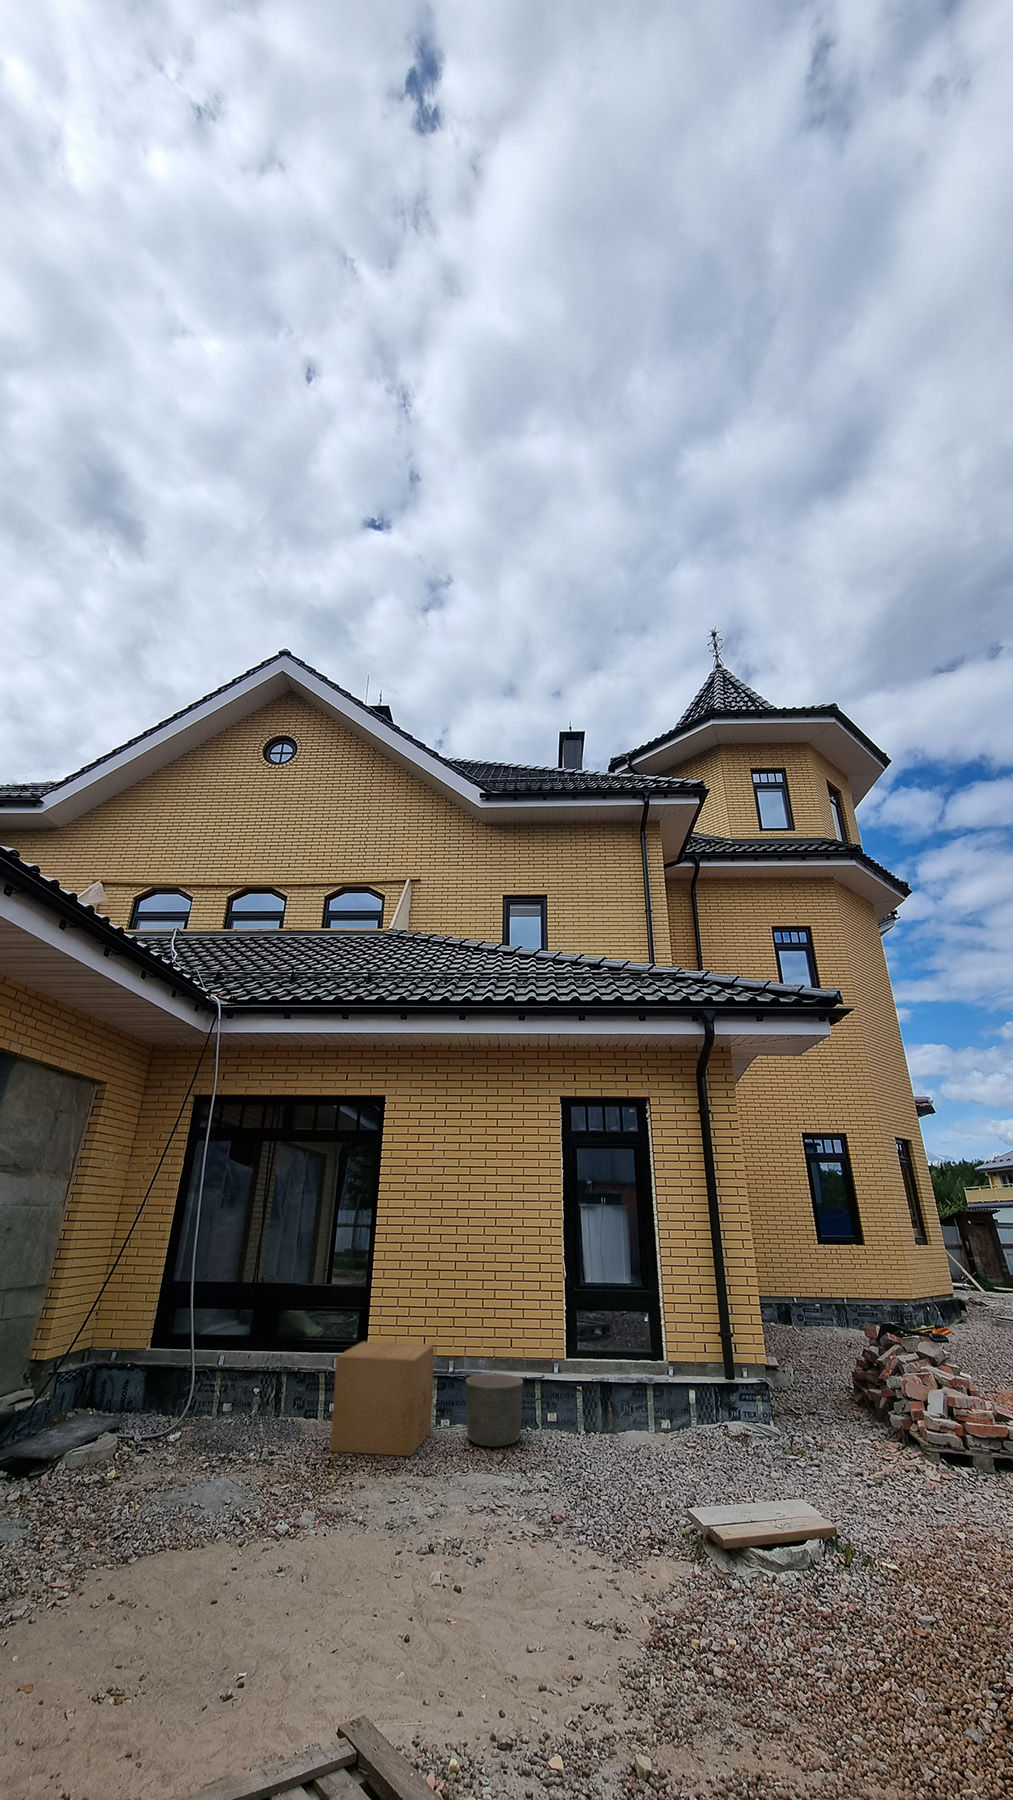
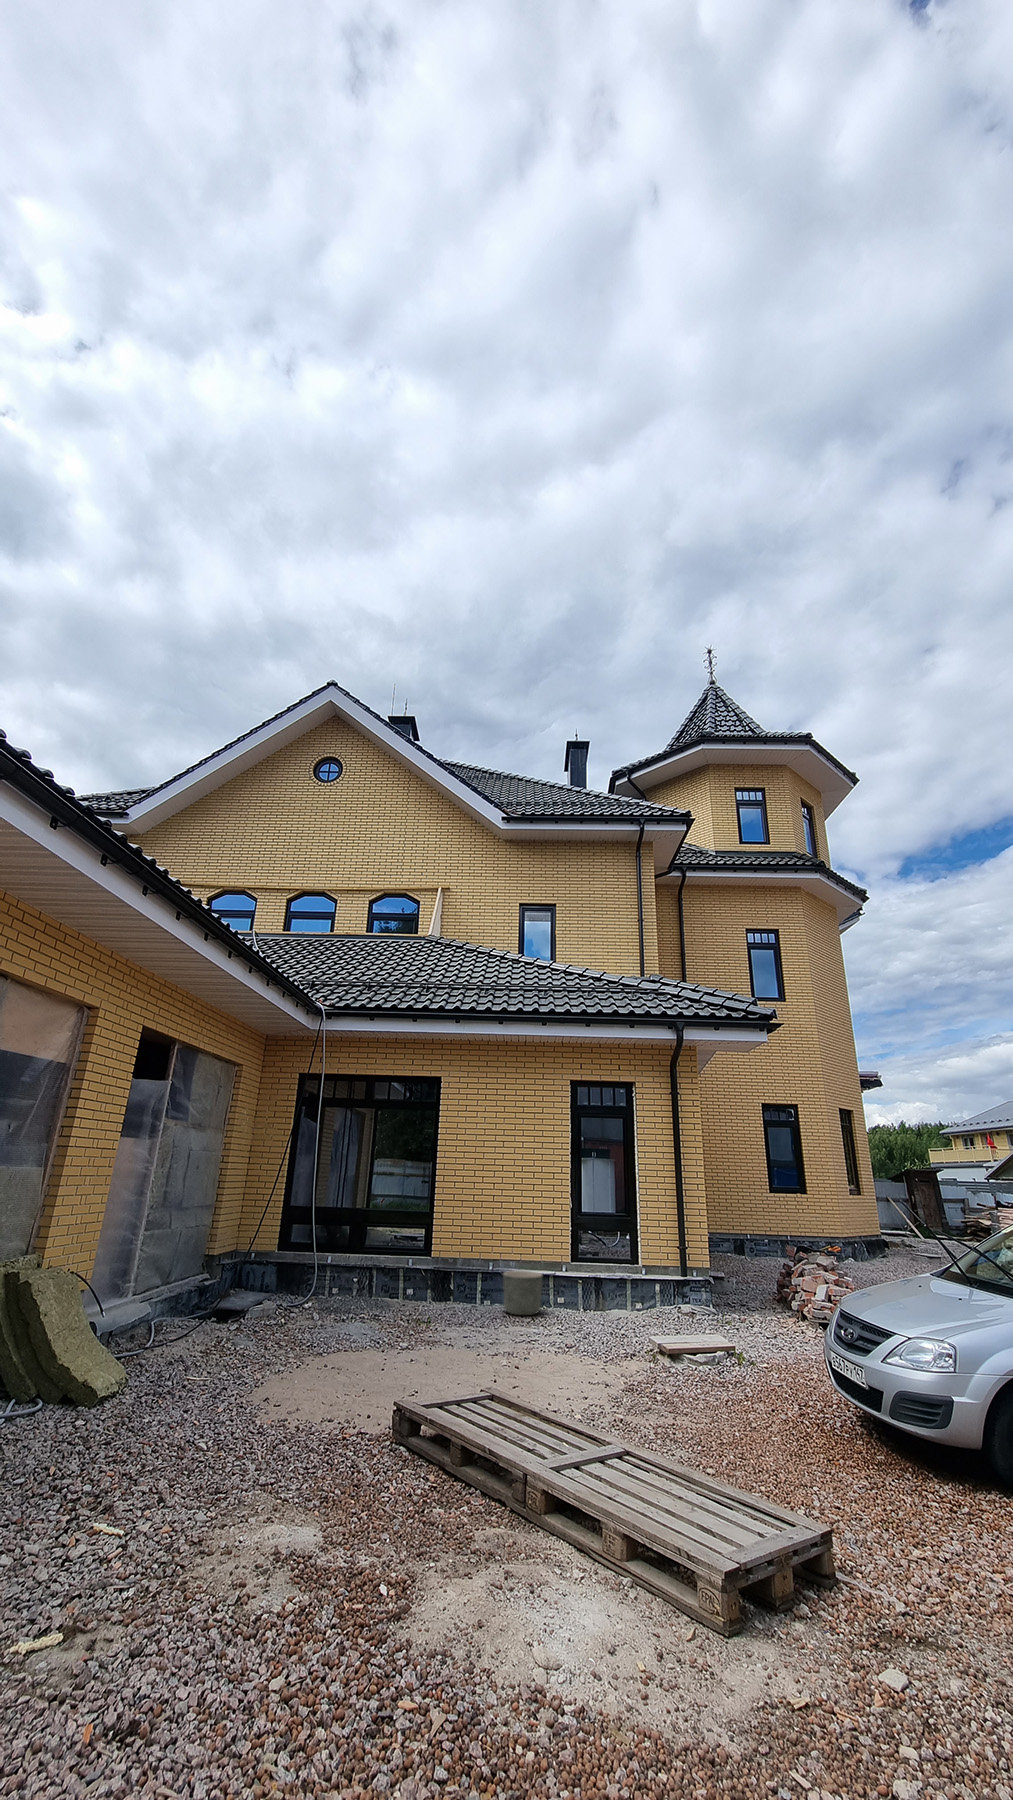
cardboard box: present [330,1341,435,1456] -> none [414,1248,480,1319]

